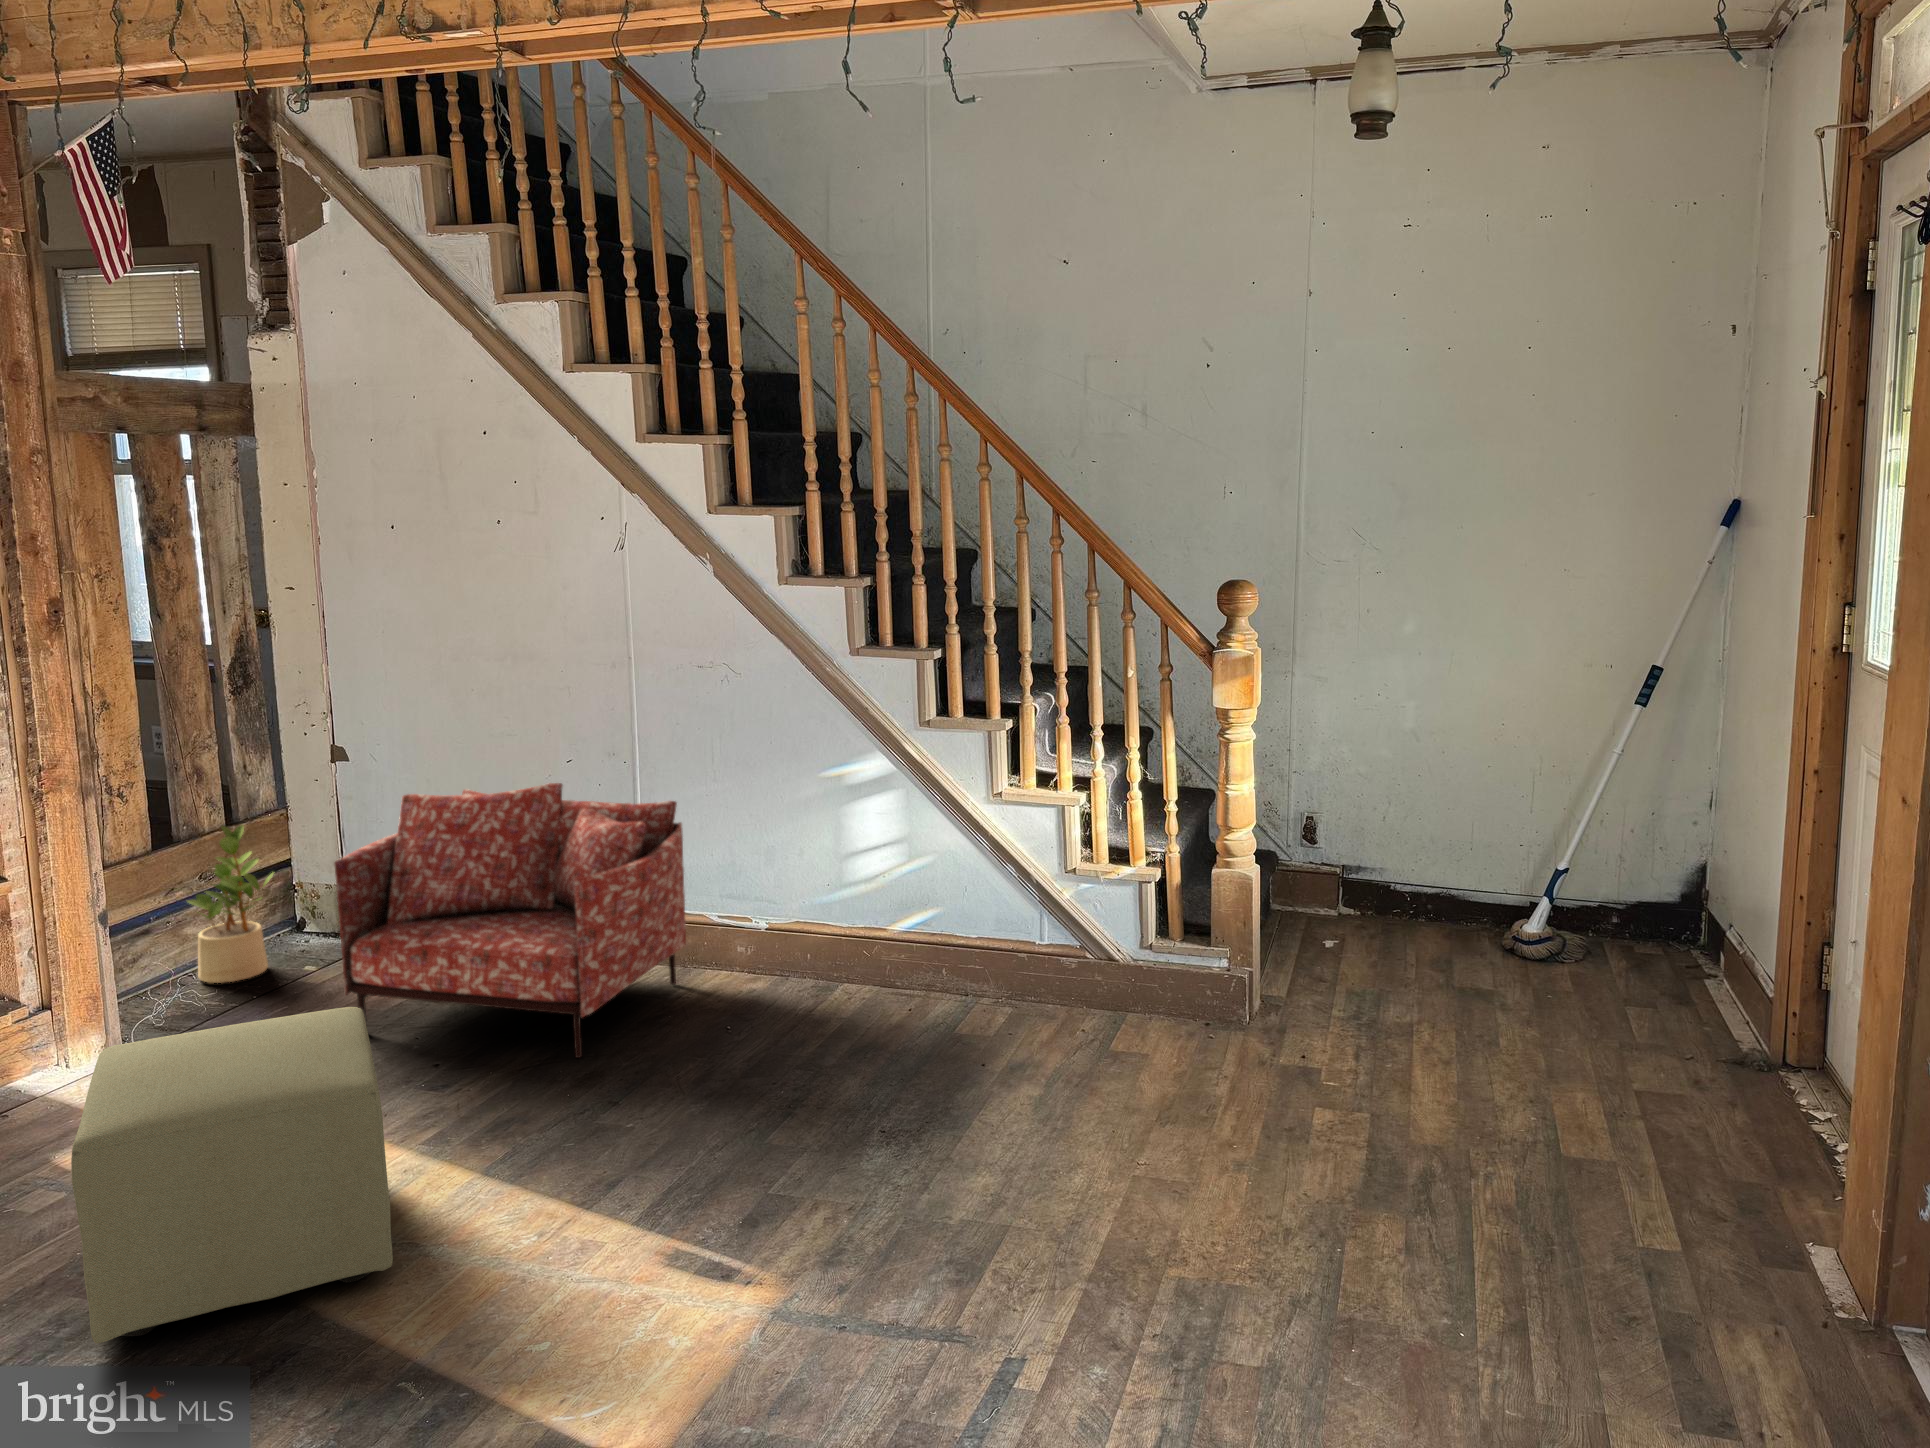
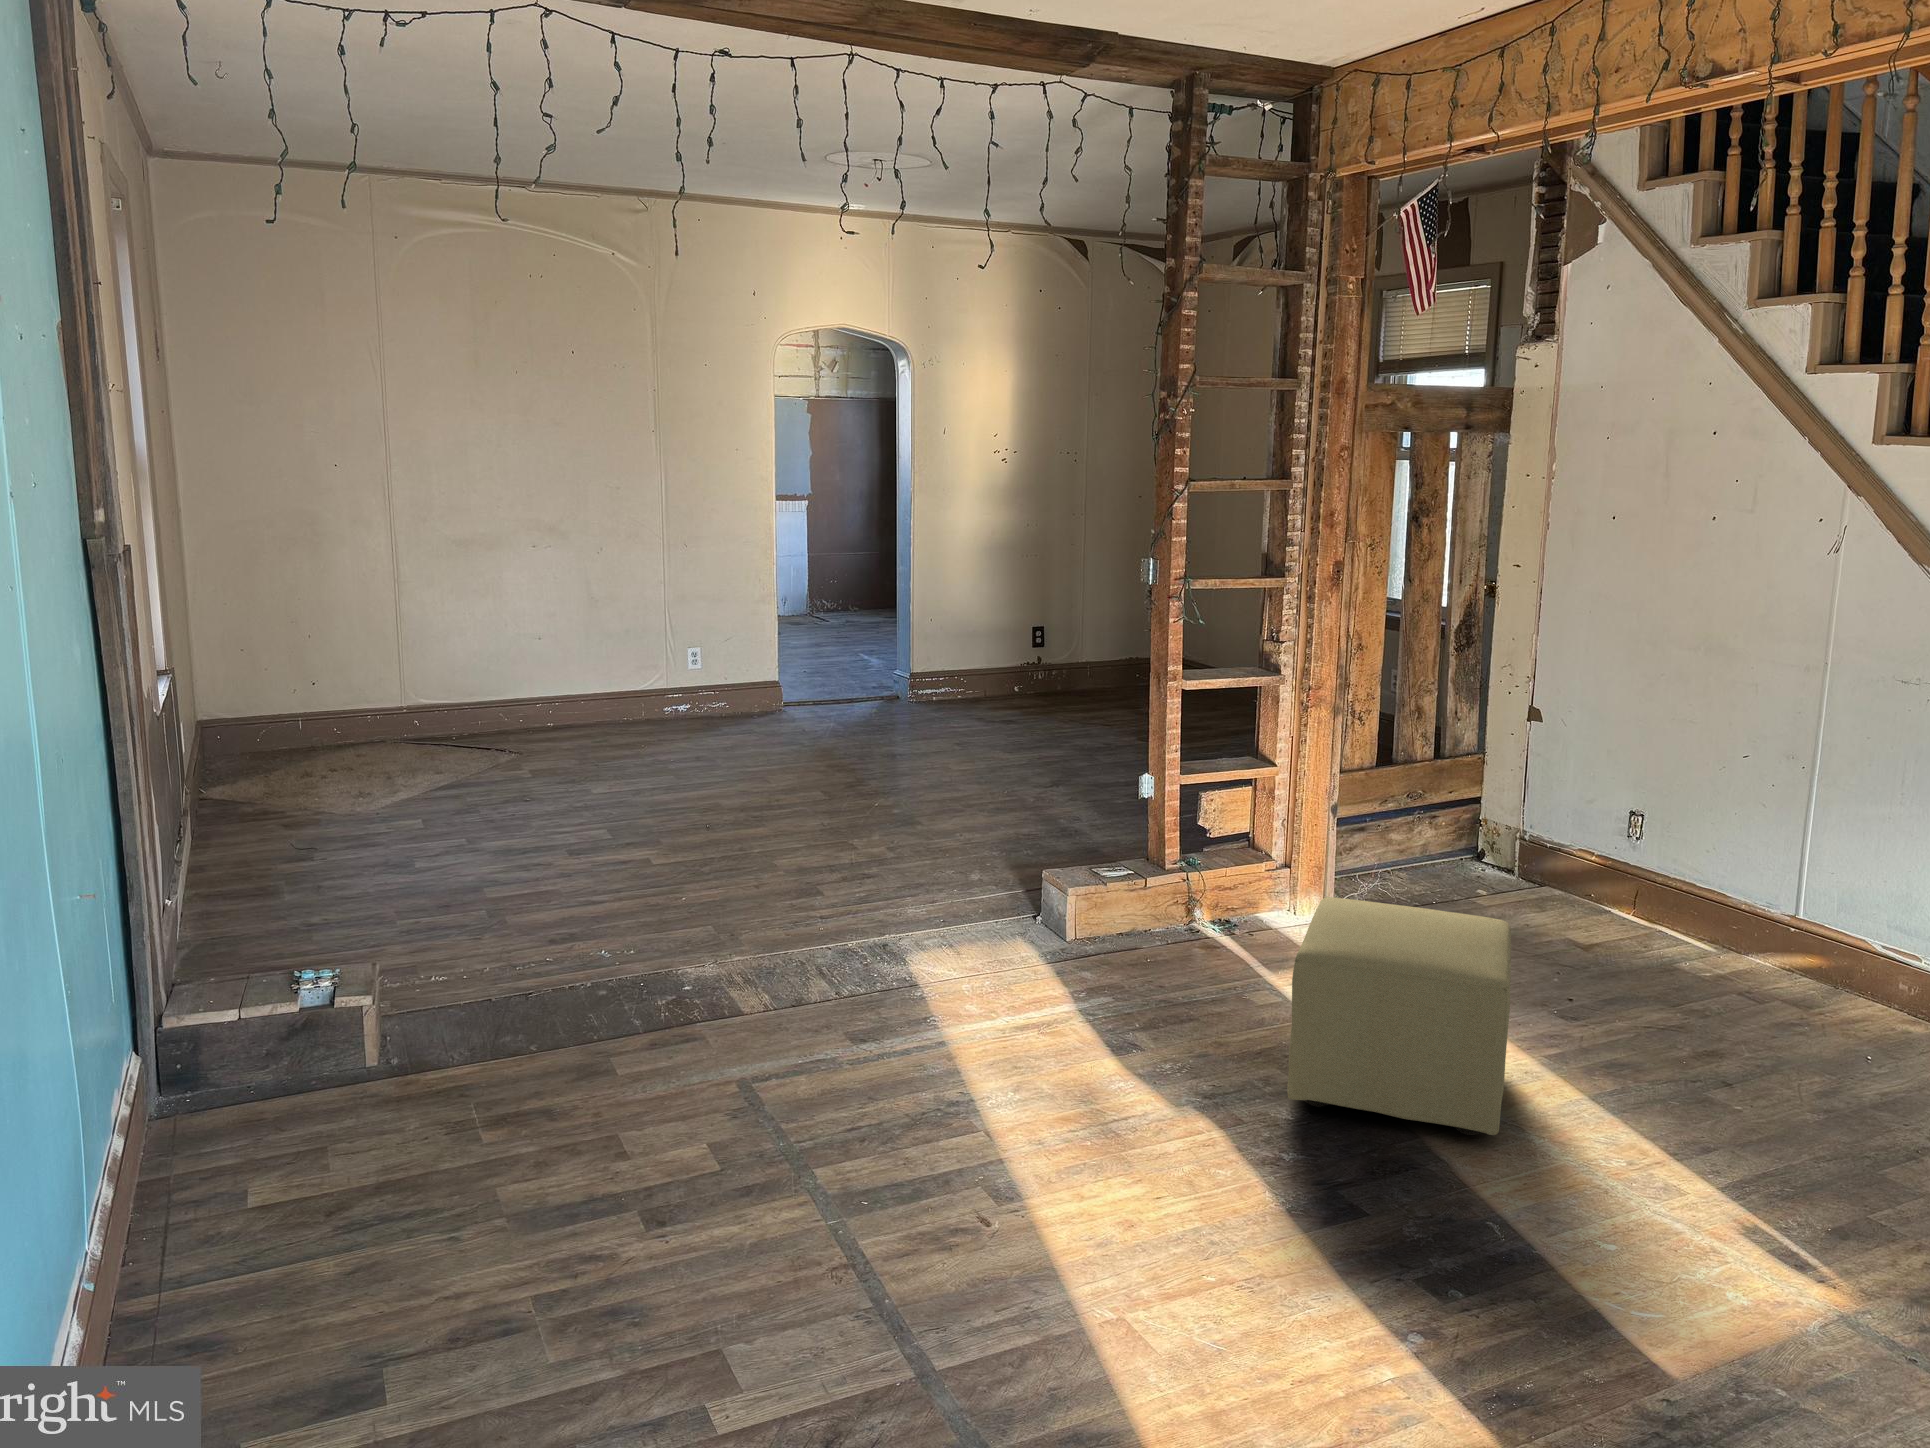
armchair: present [334,783,686,1058] -> none [1501,758,1858,1035]
potted plant: present [187,825,273,983] -> none [1394,755,1464,883]

